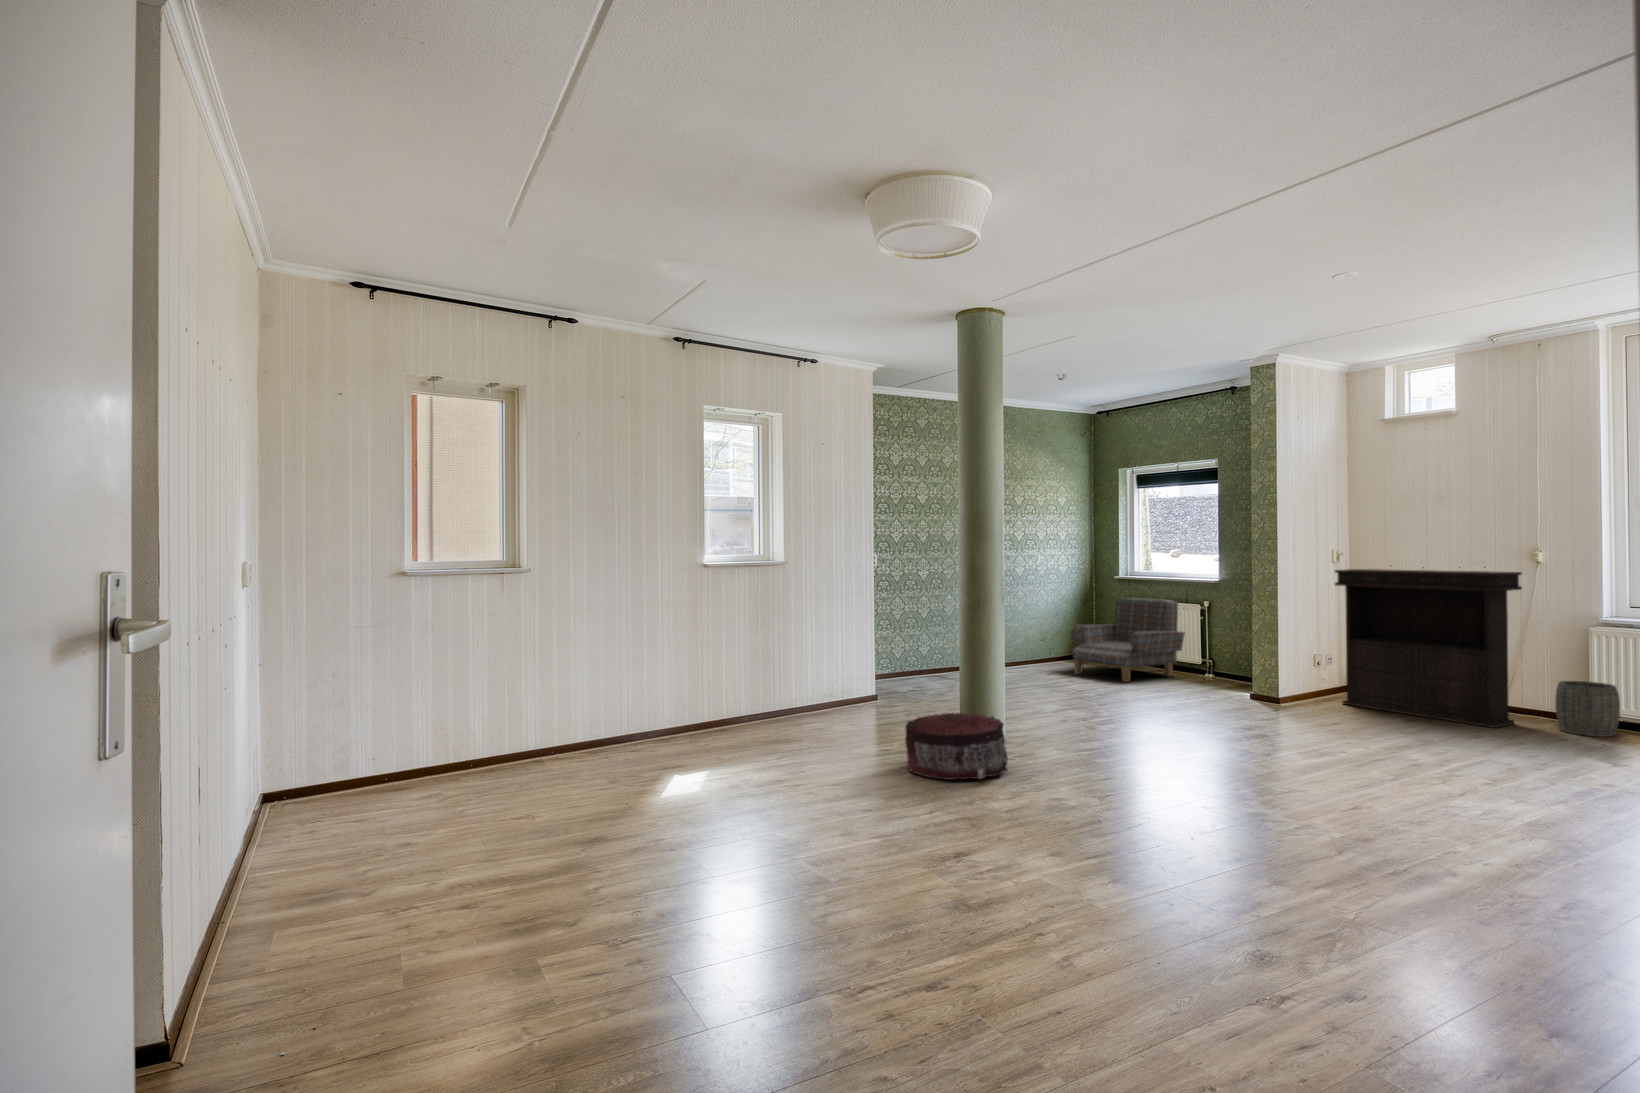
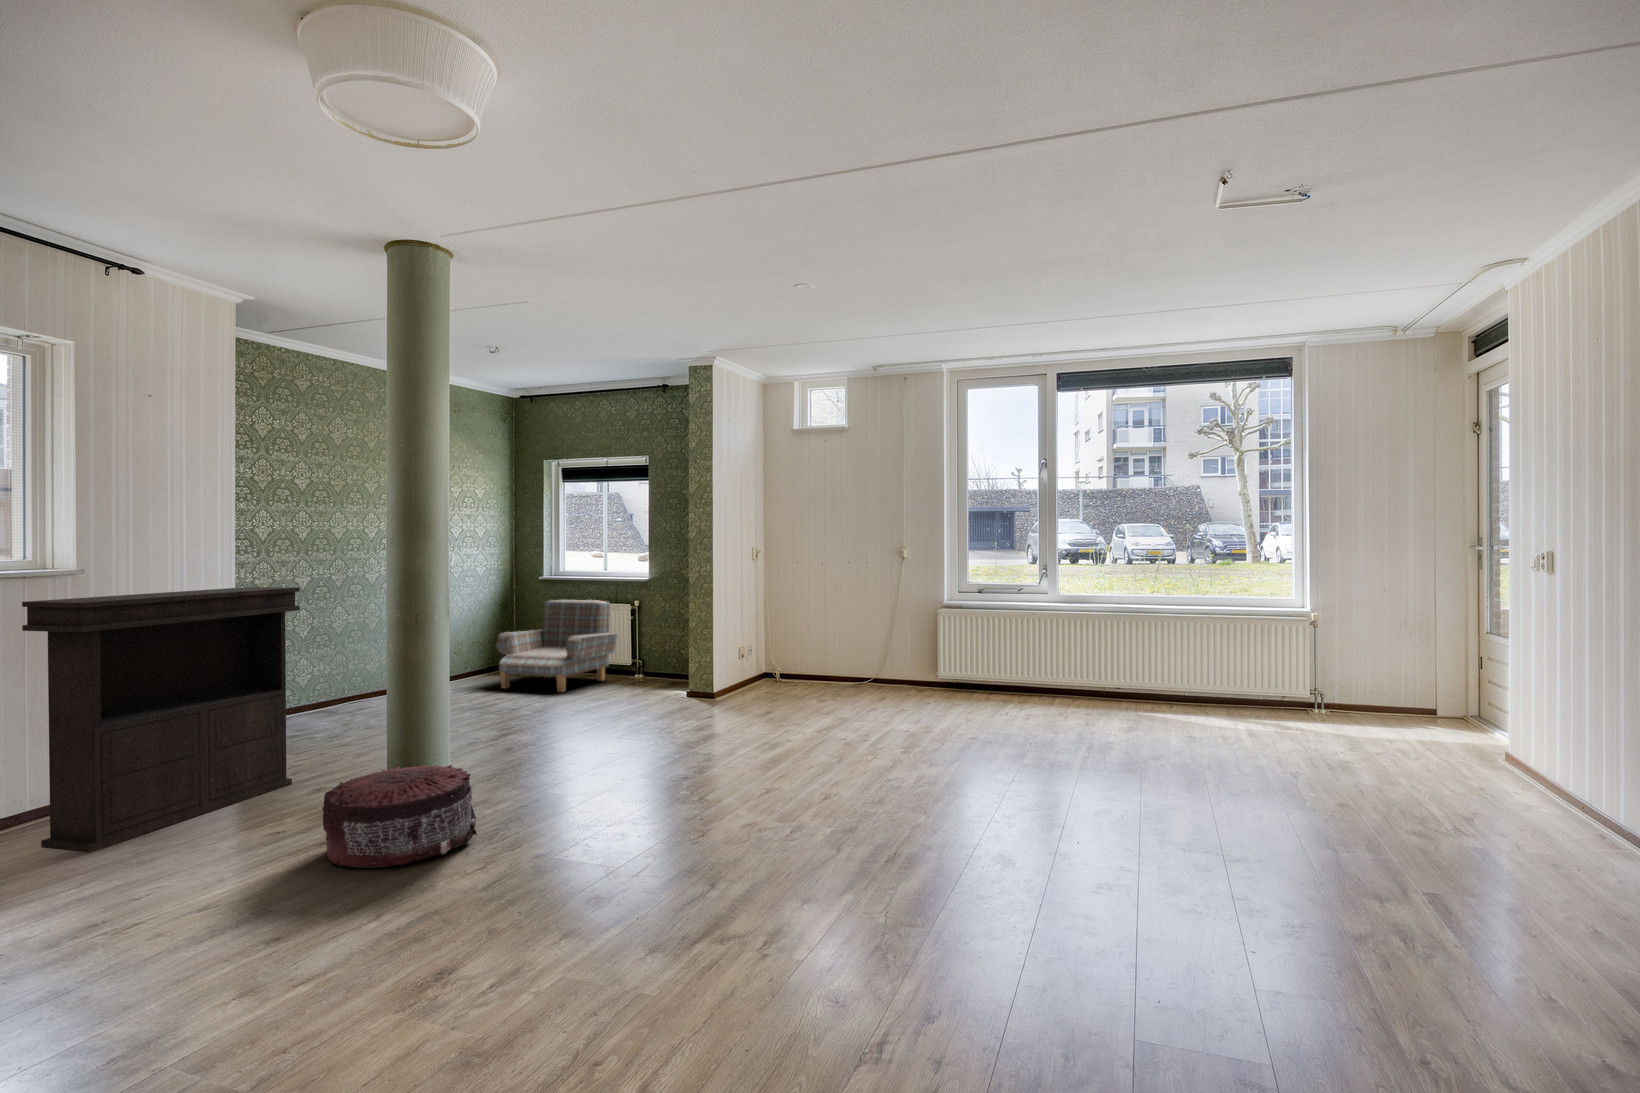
console table: present [1335,569,1522,728] -> present [22,587,300,852]
woven basket: present [1555,681,1620,737] -> none [919,654,958,698]

